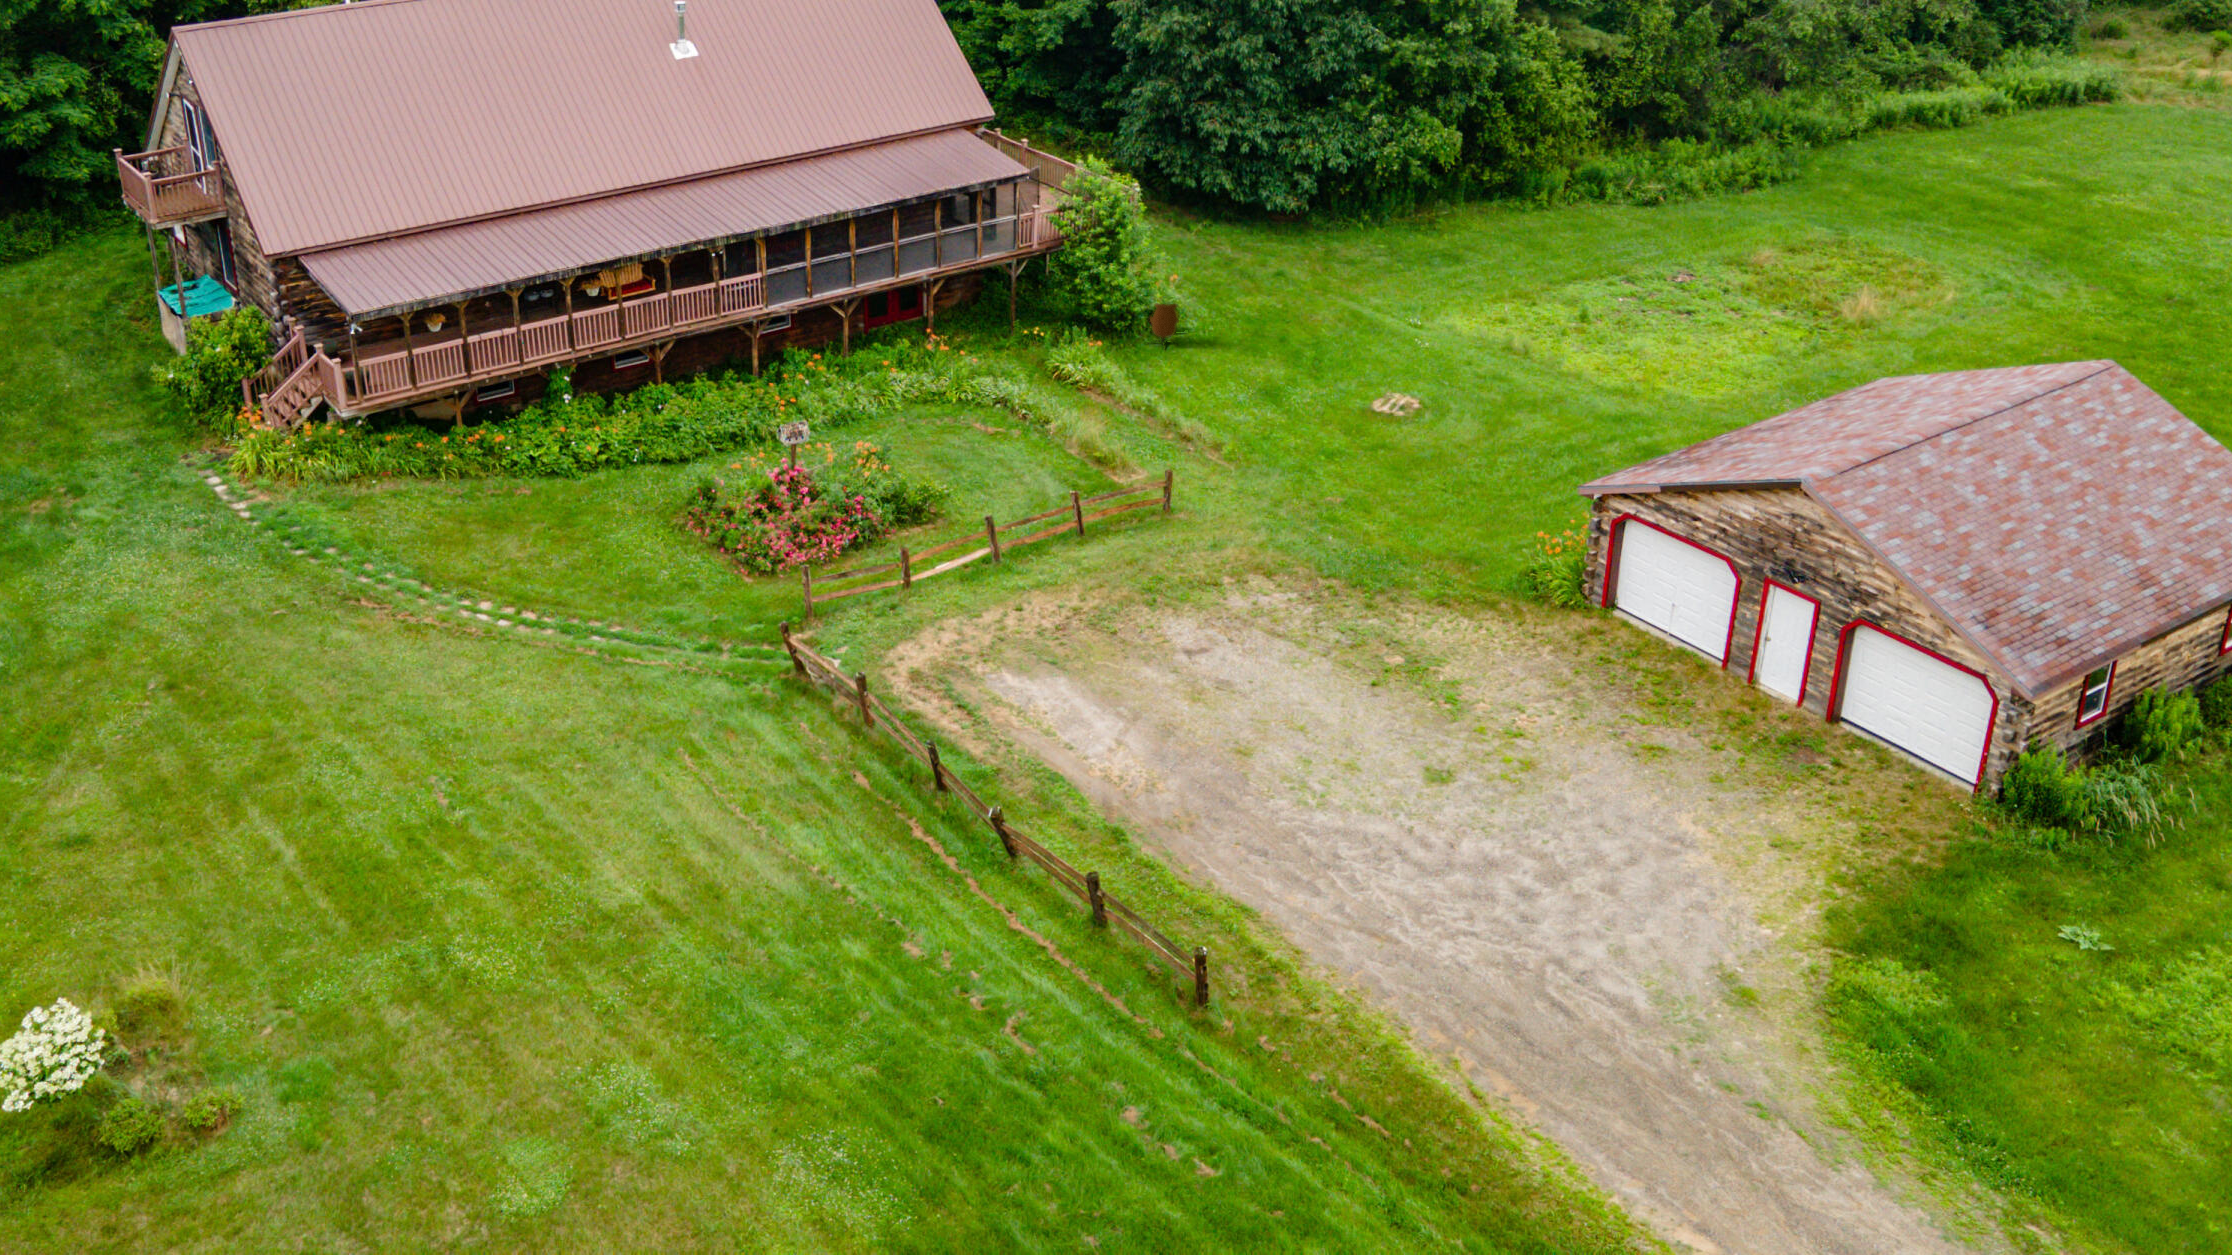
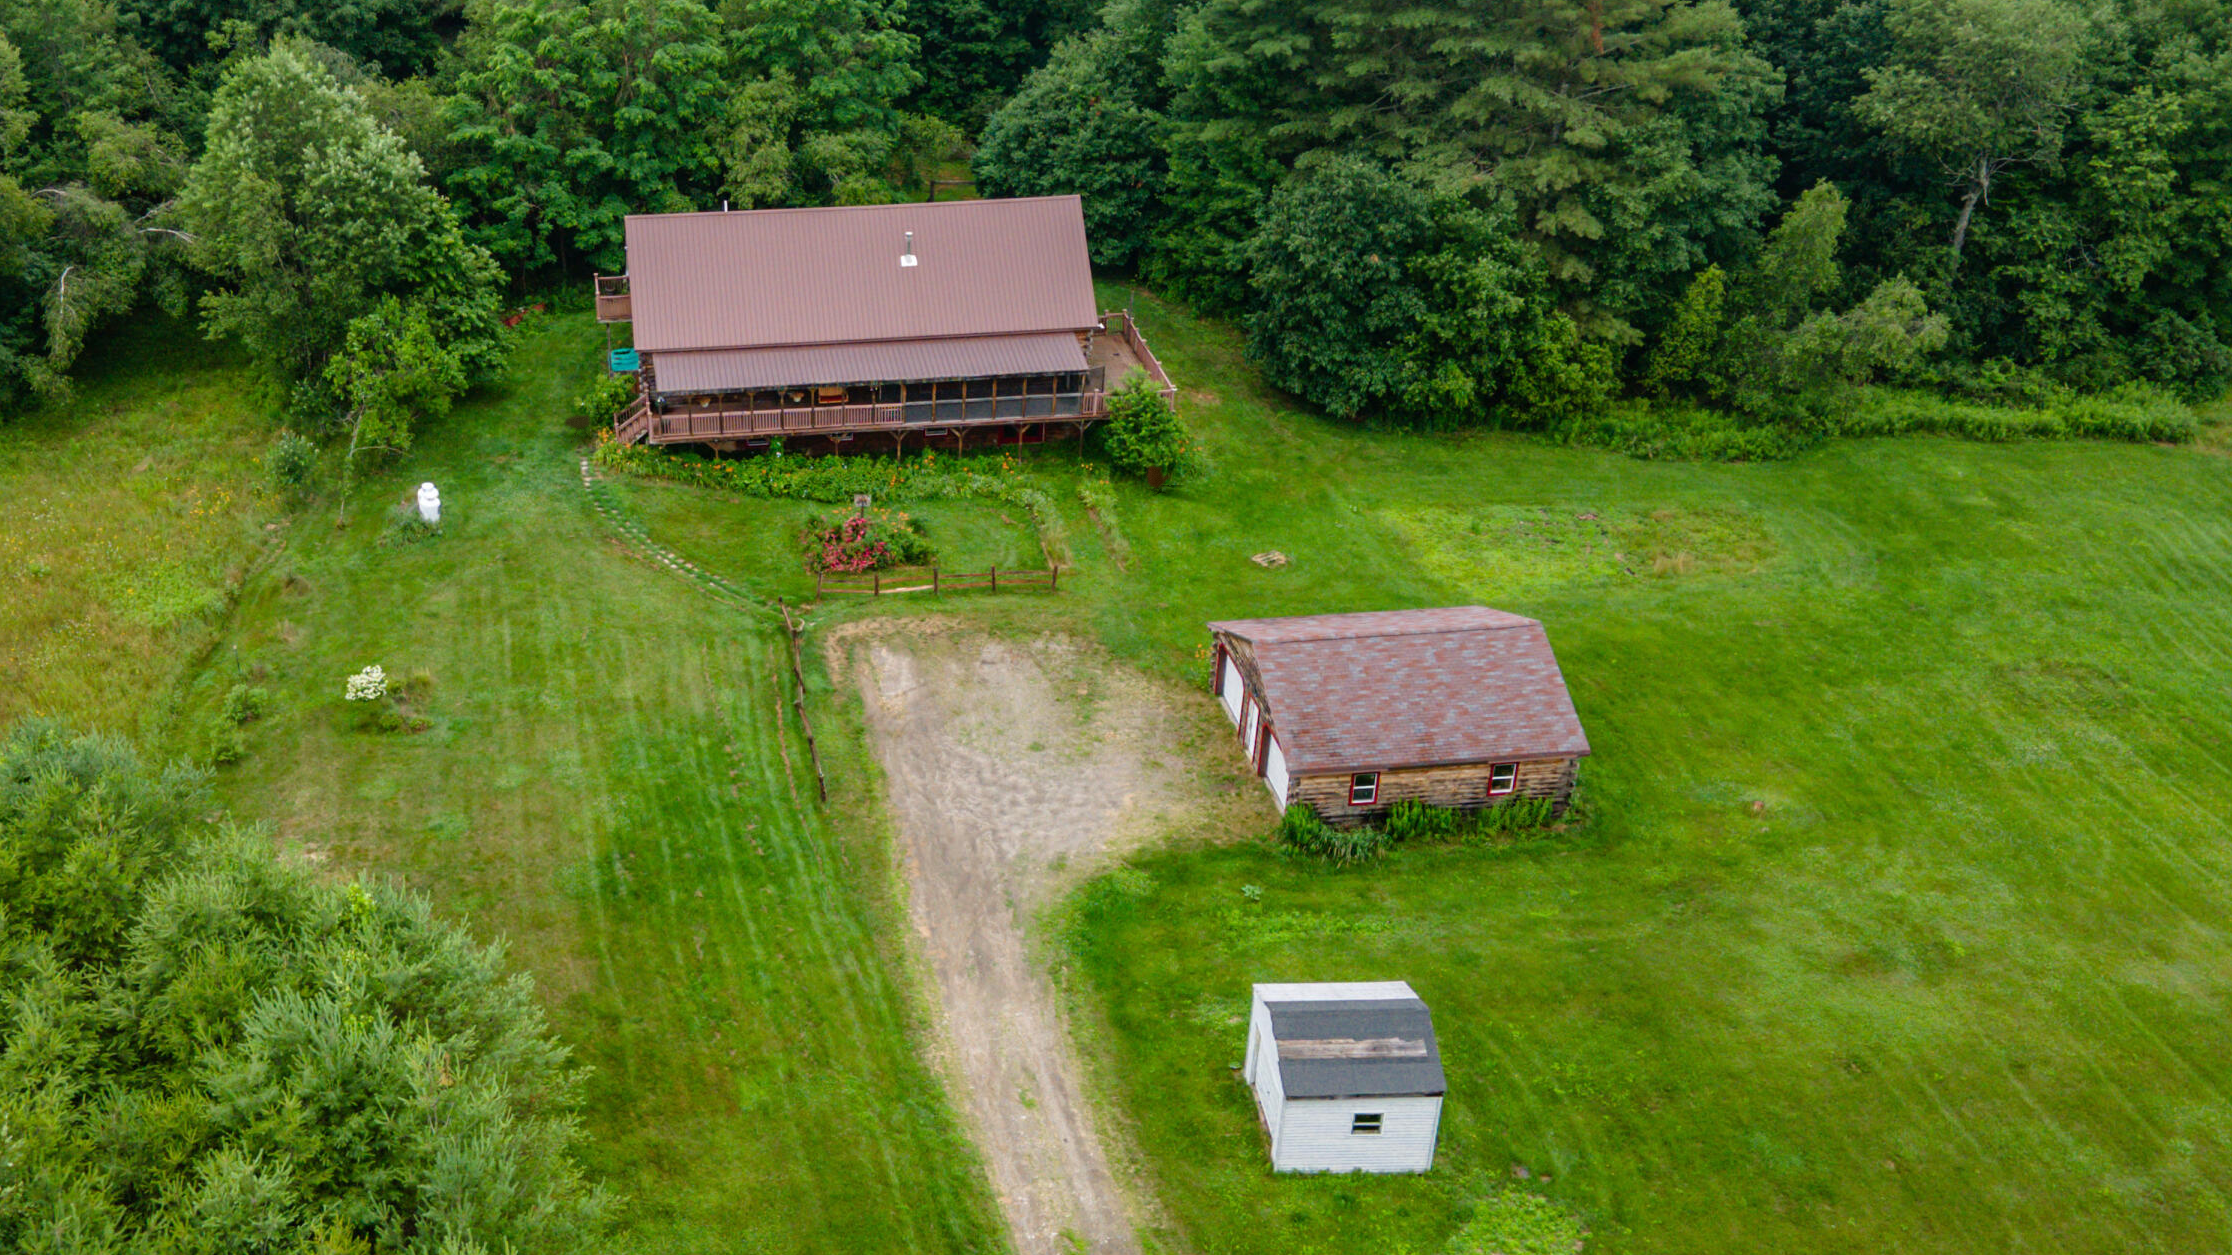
round table: none [133,396,196,450] -> present [565,415,590,439]

